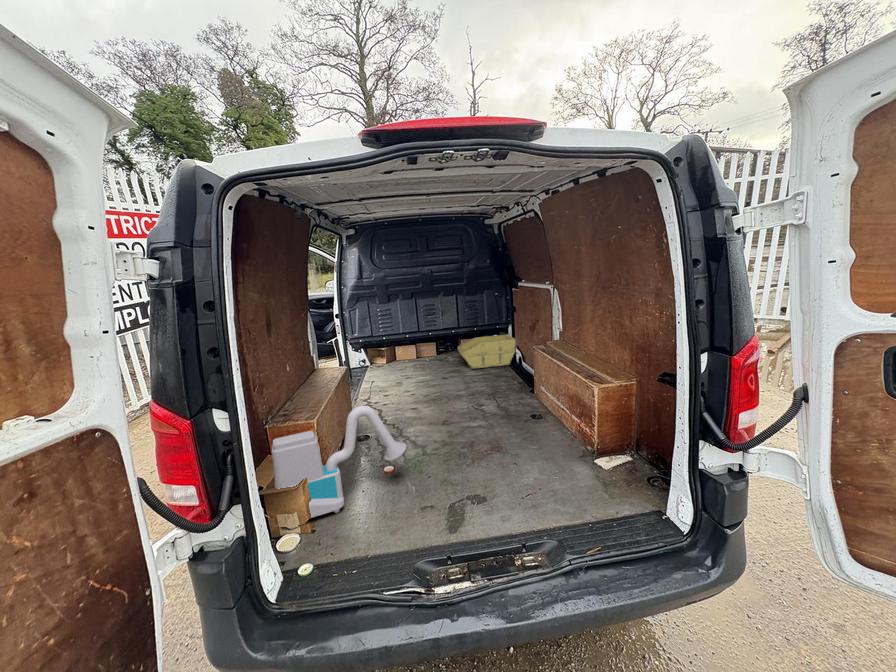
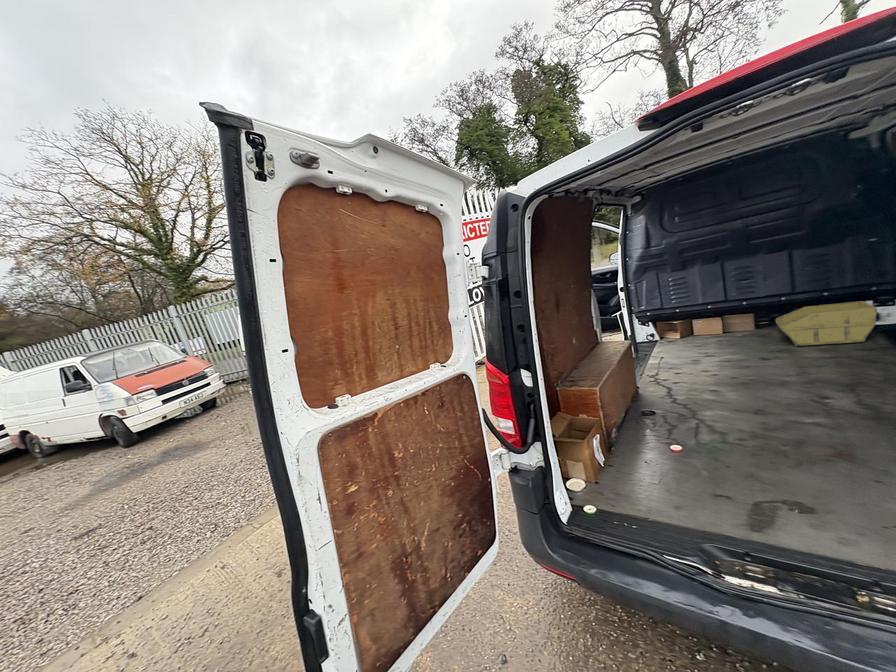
vacuum cleaner: present [272,406,406,529] -> none [563,378,693,475]

